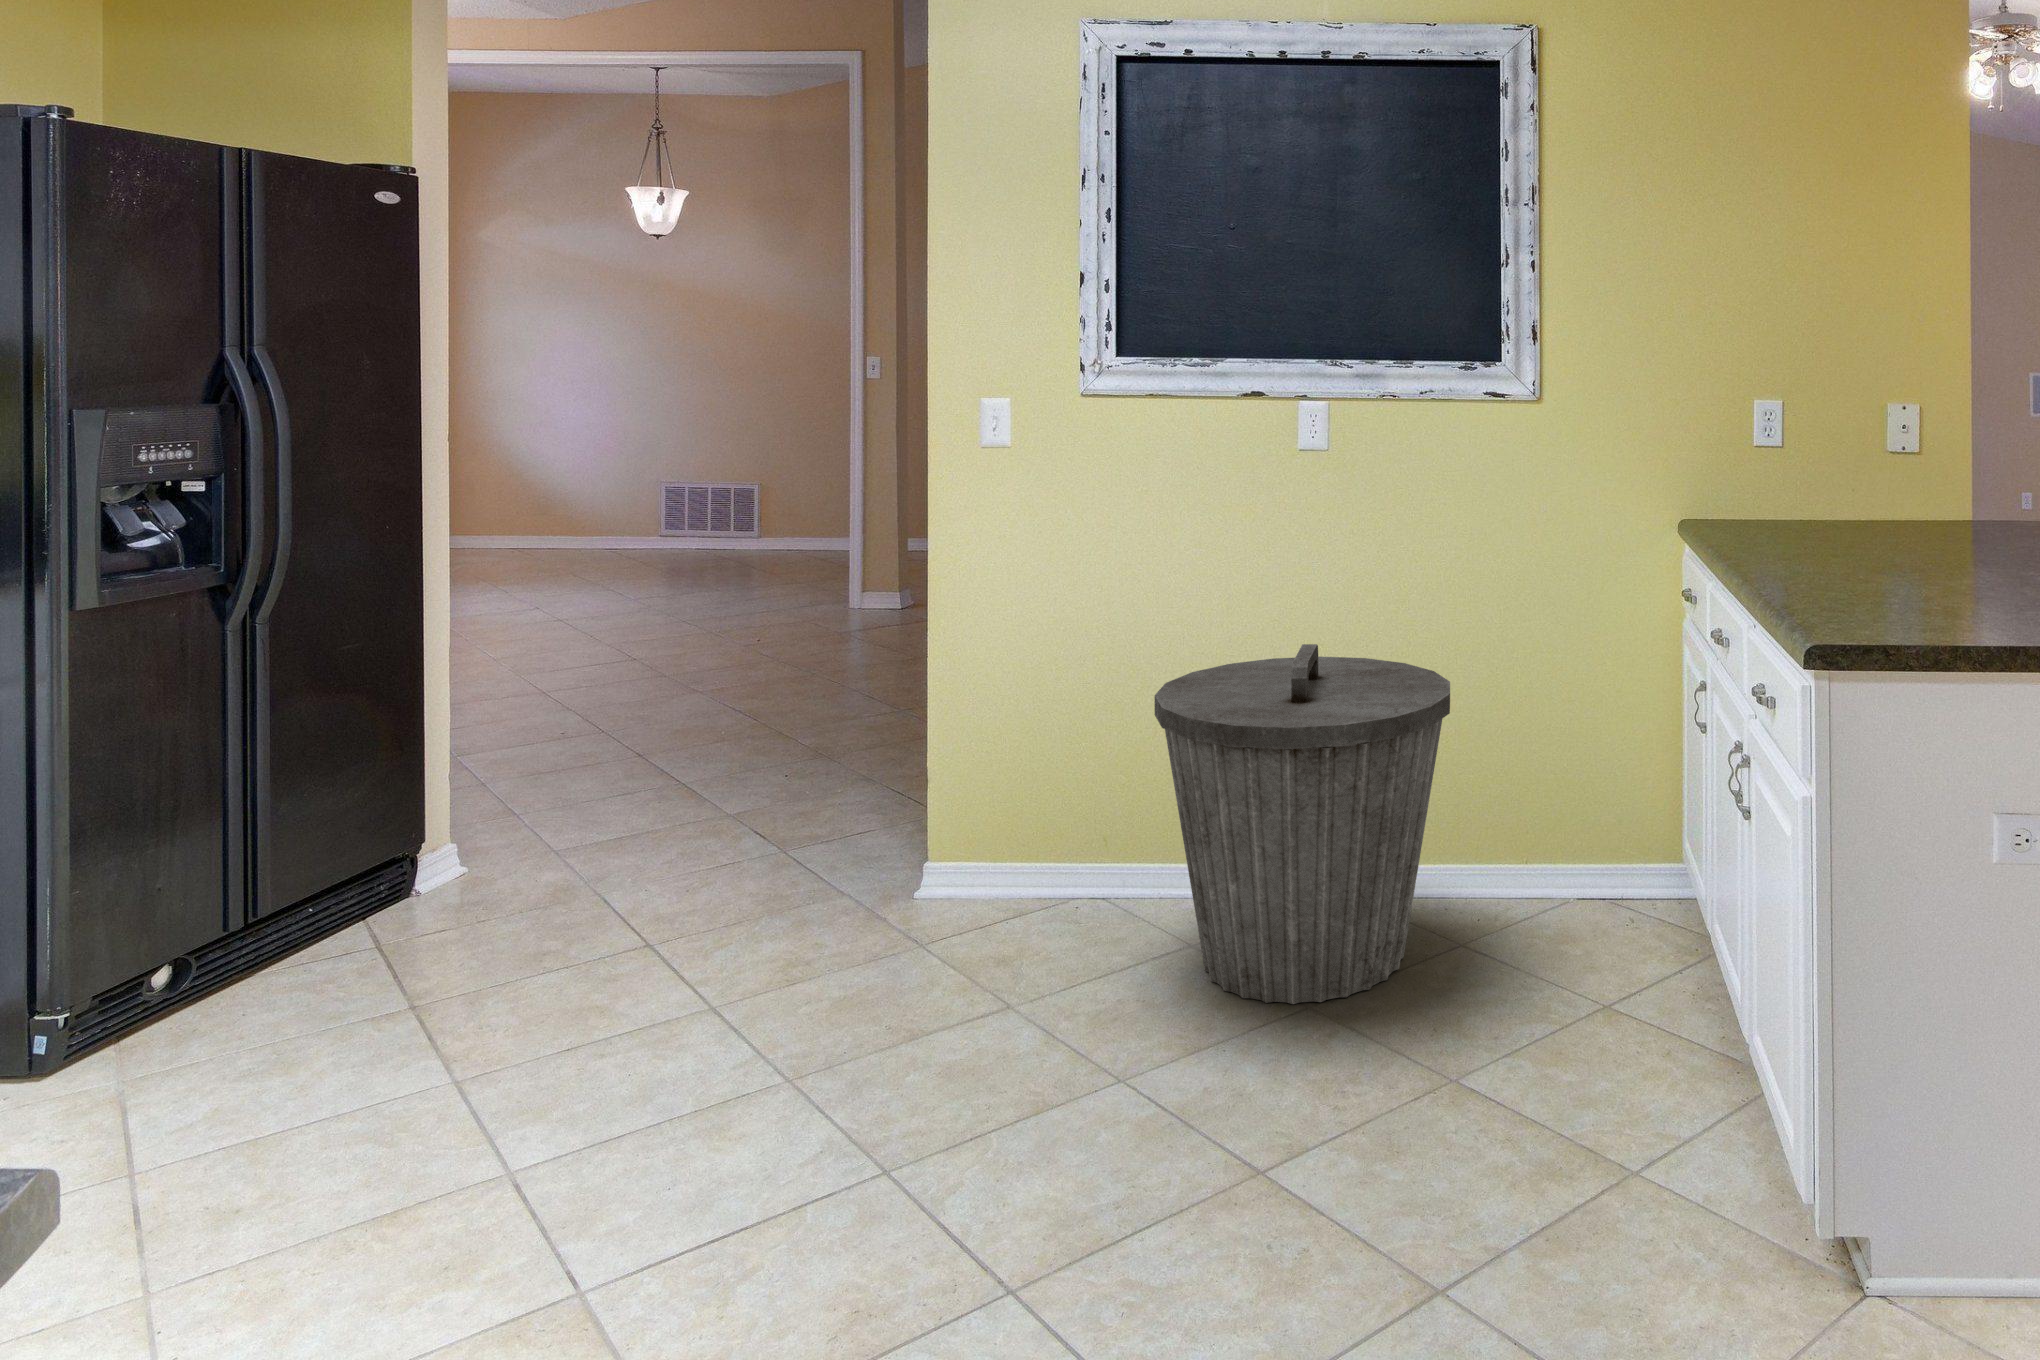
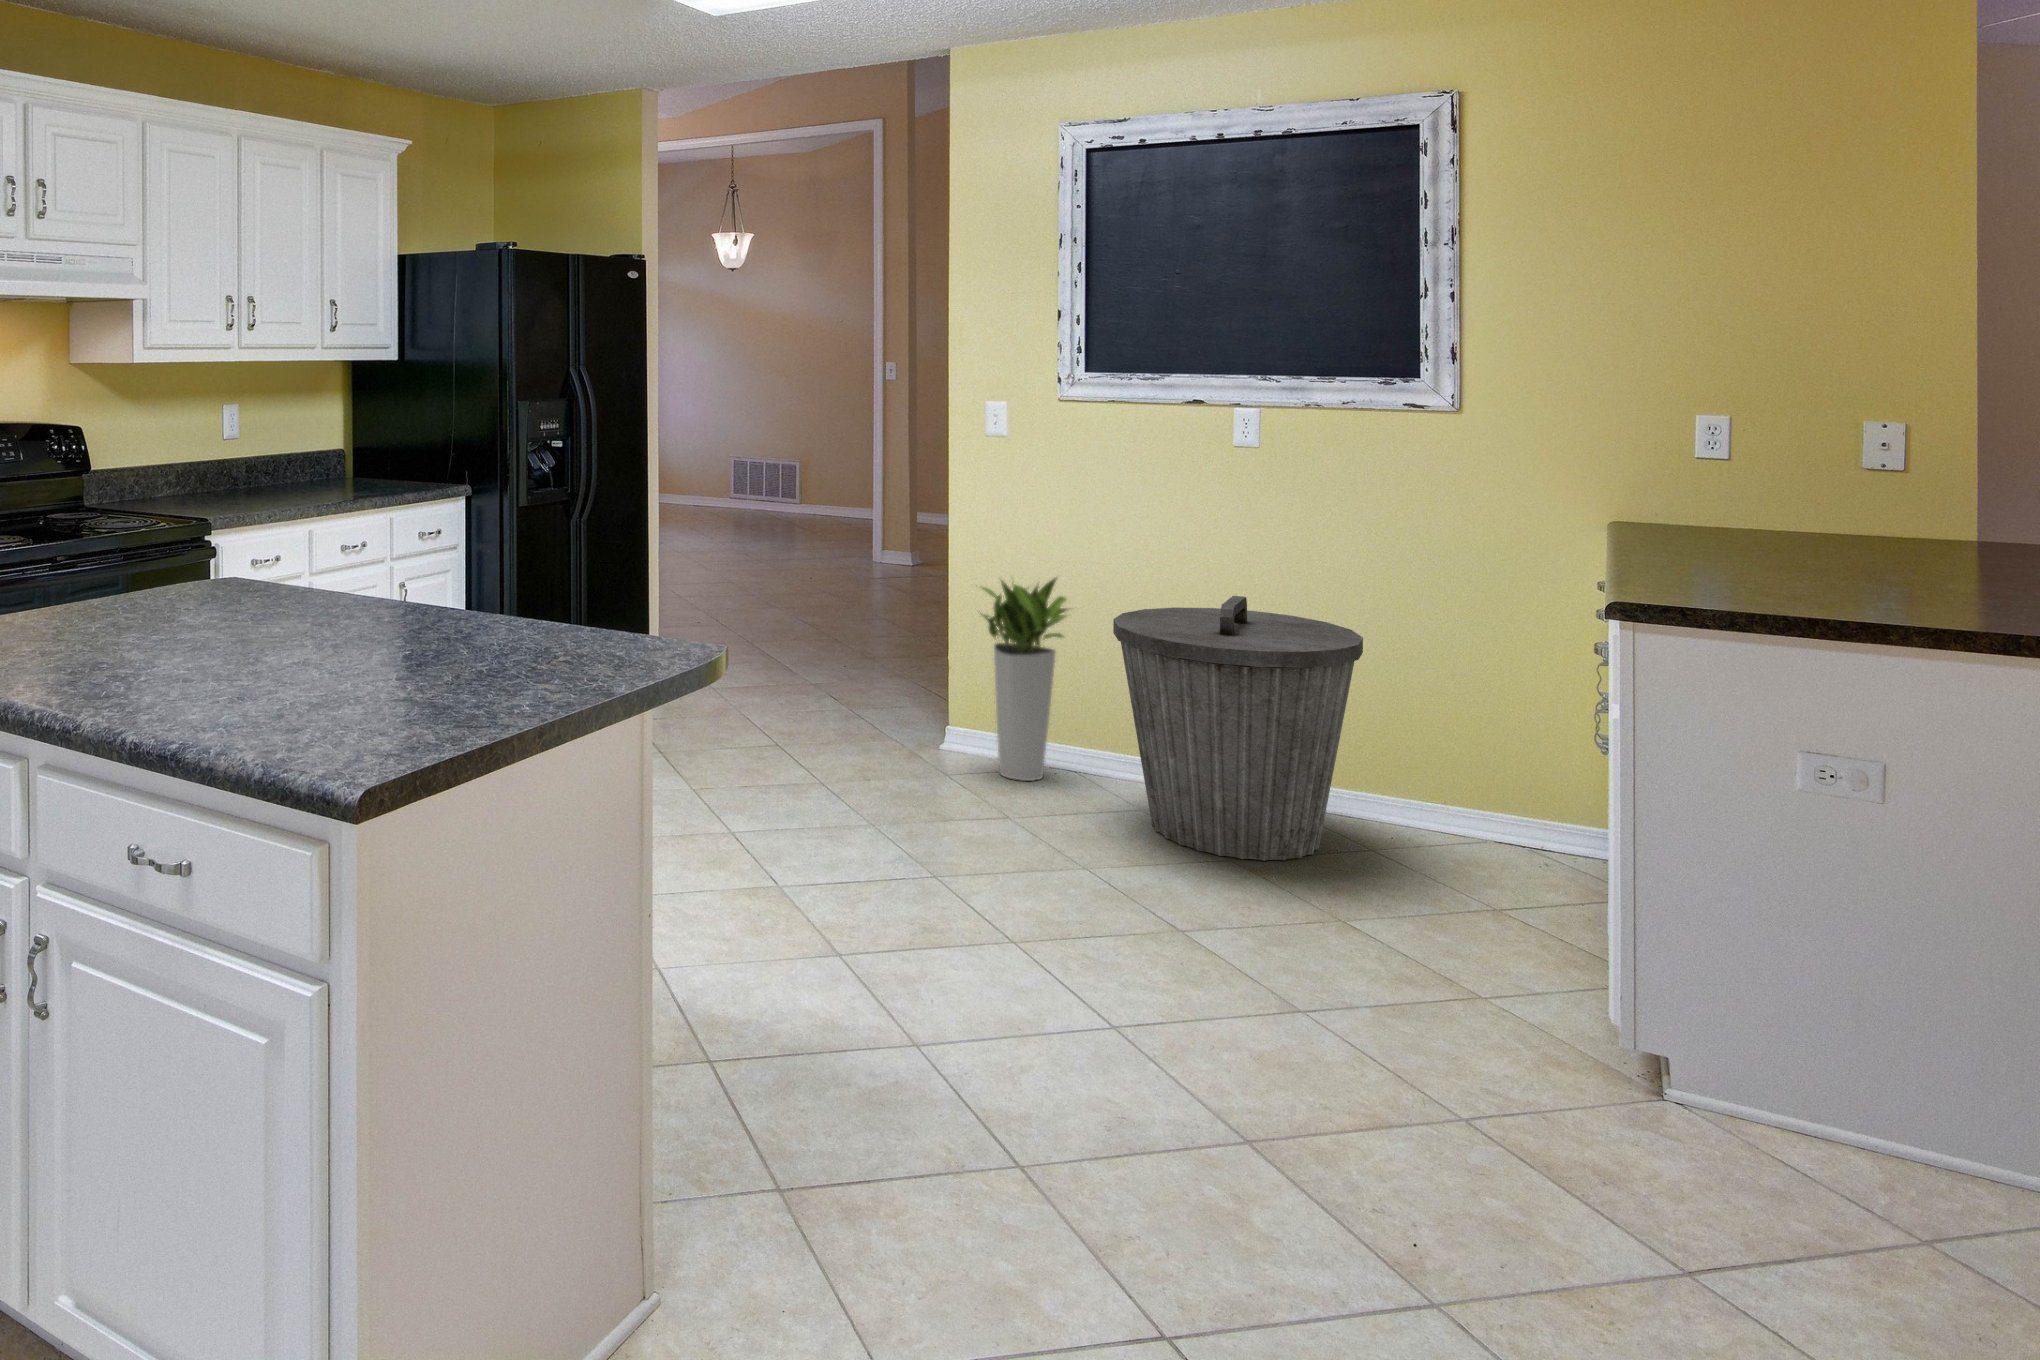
planter: none [955,636,1103,933] -> present [982,578,1067,781]

